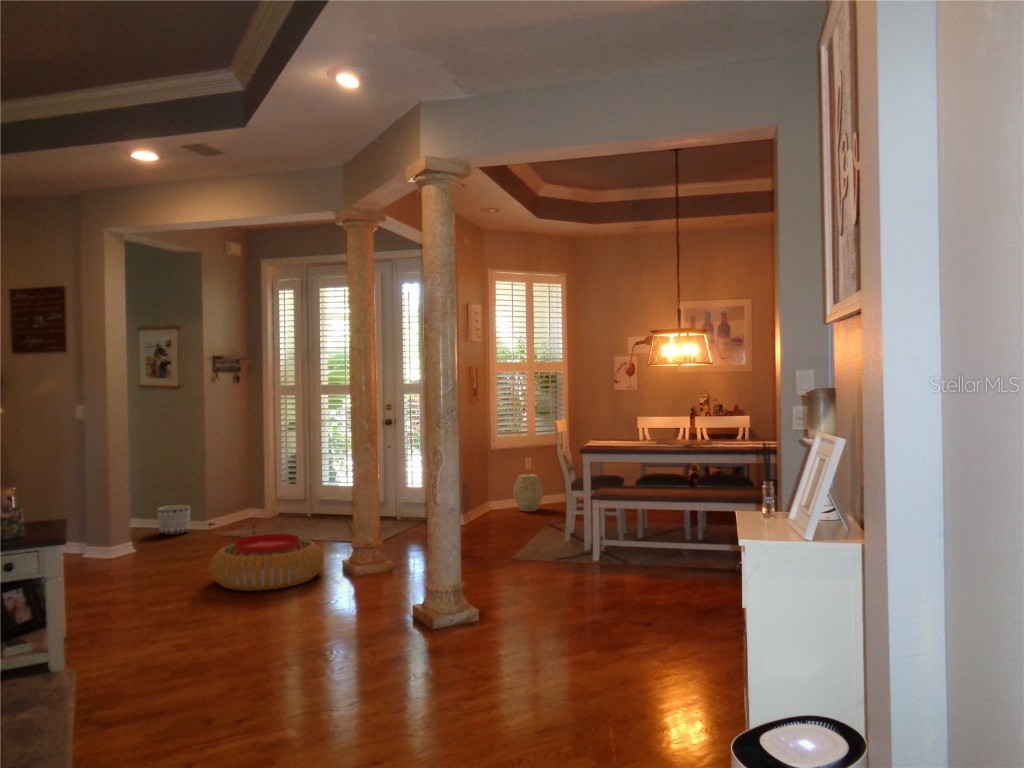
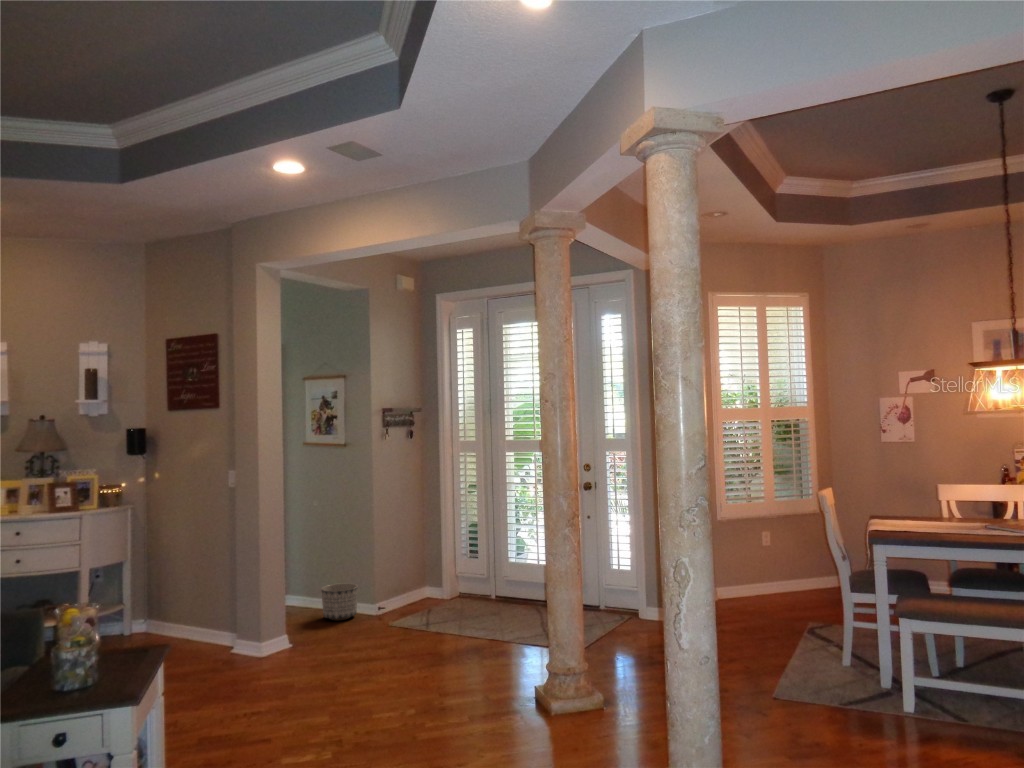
woven basket: present [513,474,543,511] -> none [749,553,790,604]
pouf: present [211,534,323,591] -> none [364,646,510,737]

